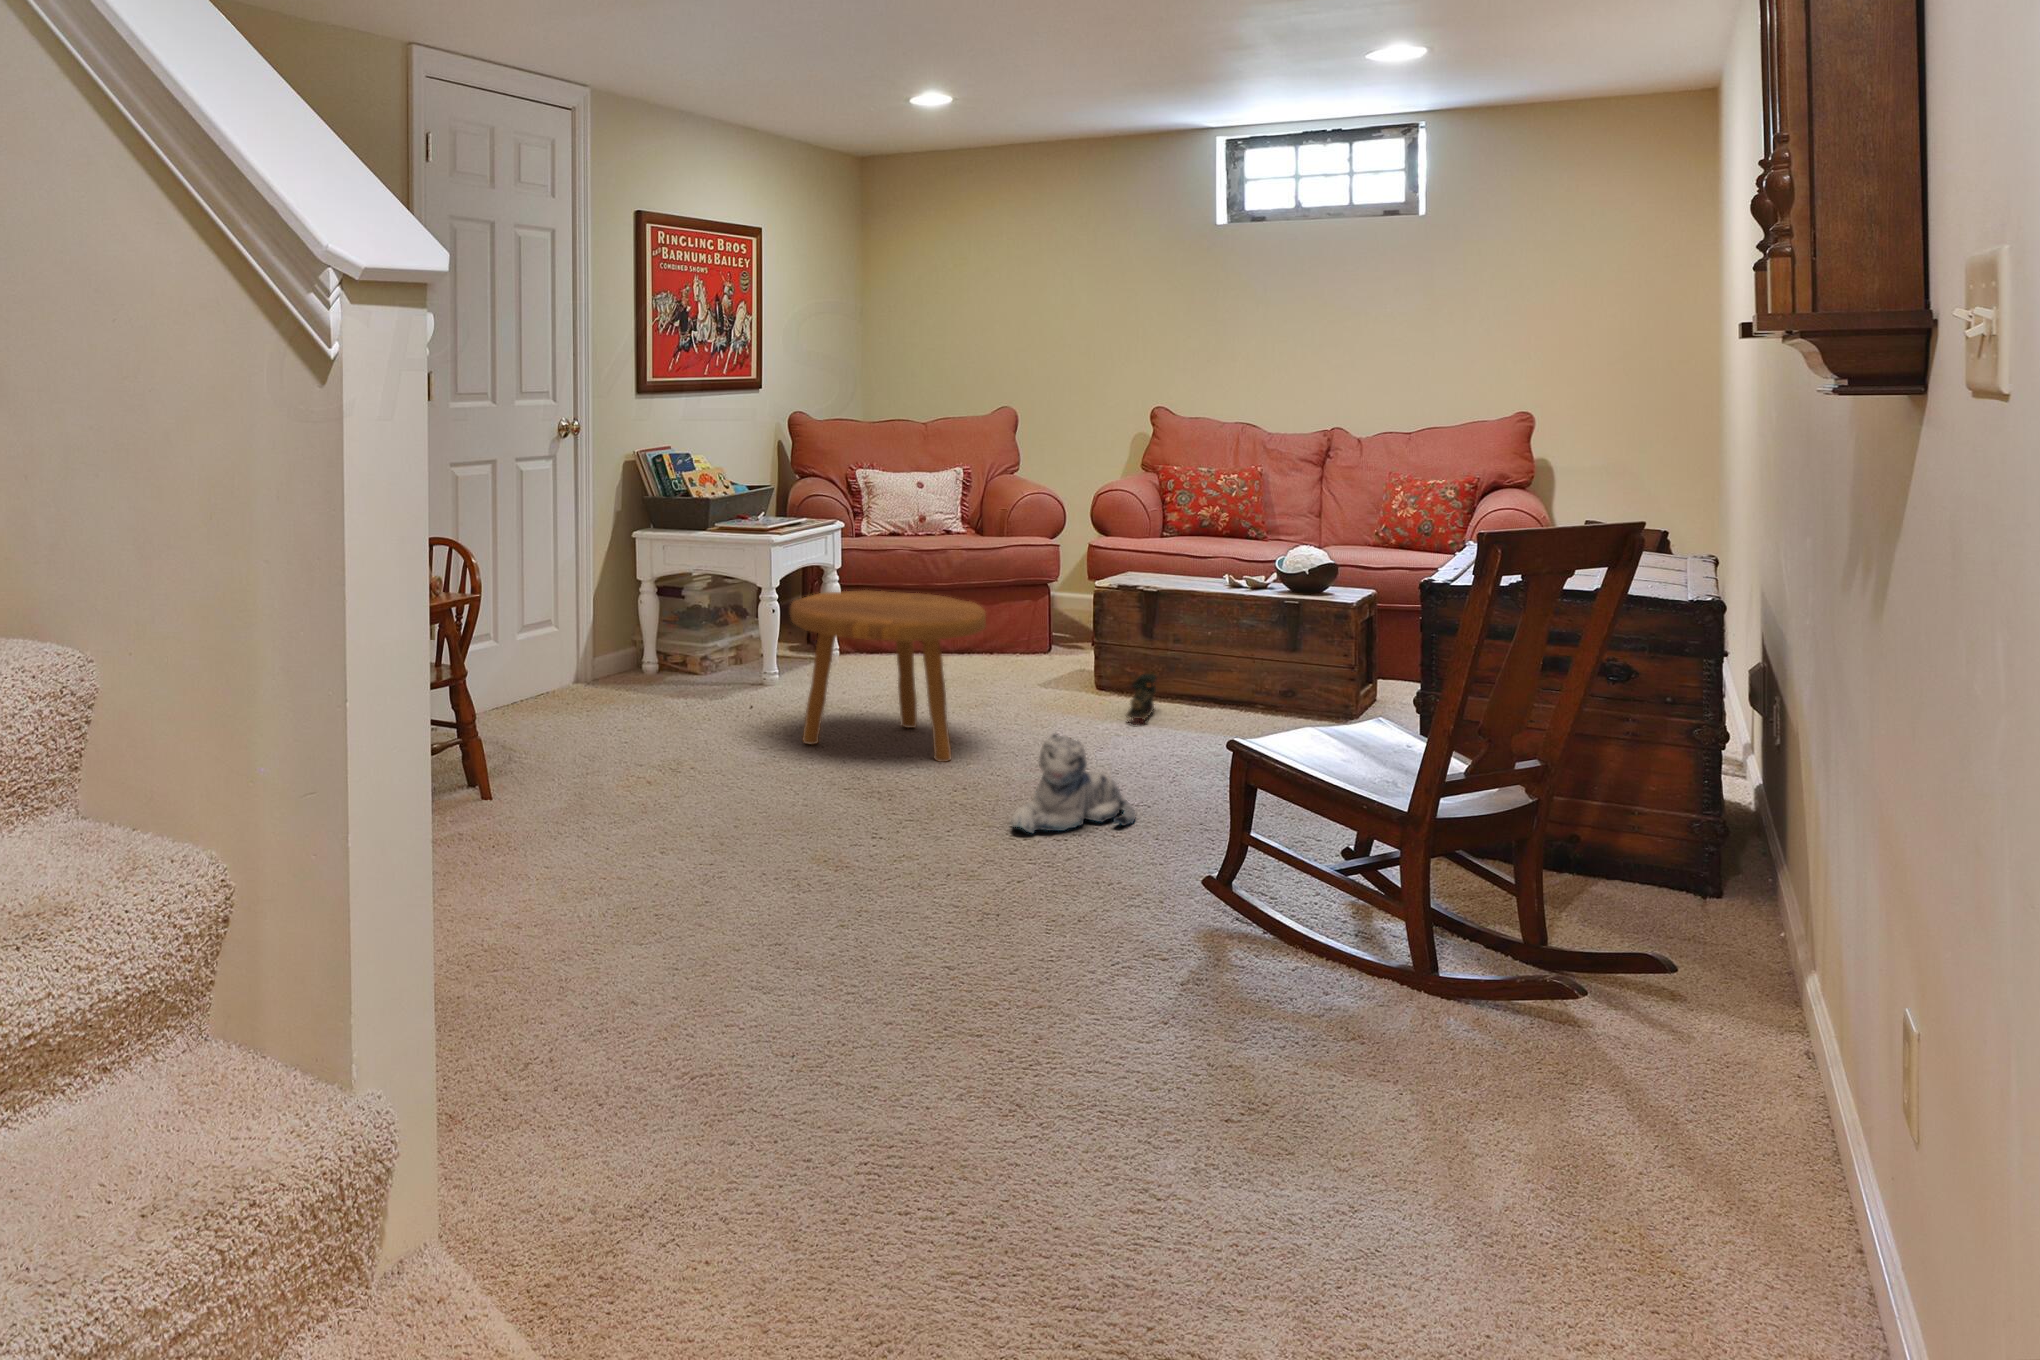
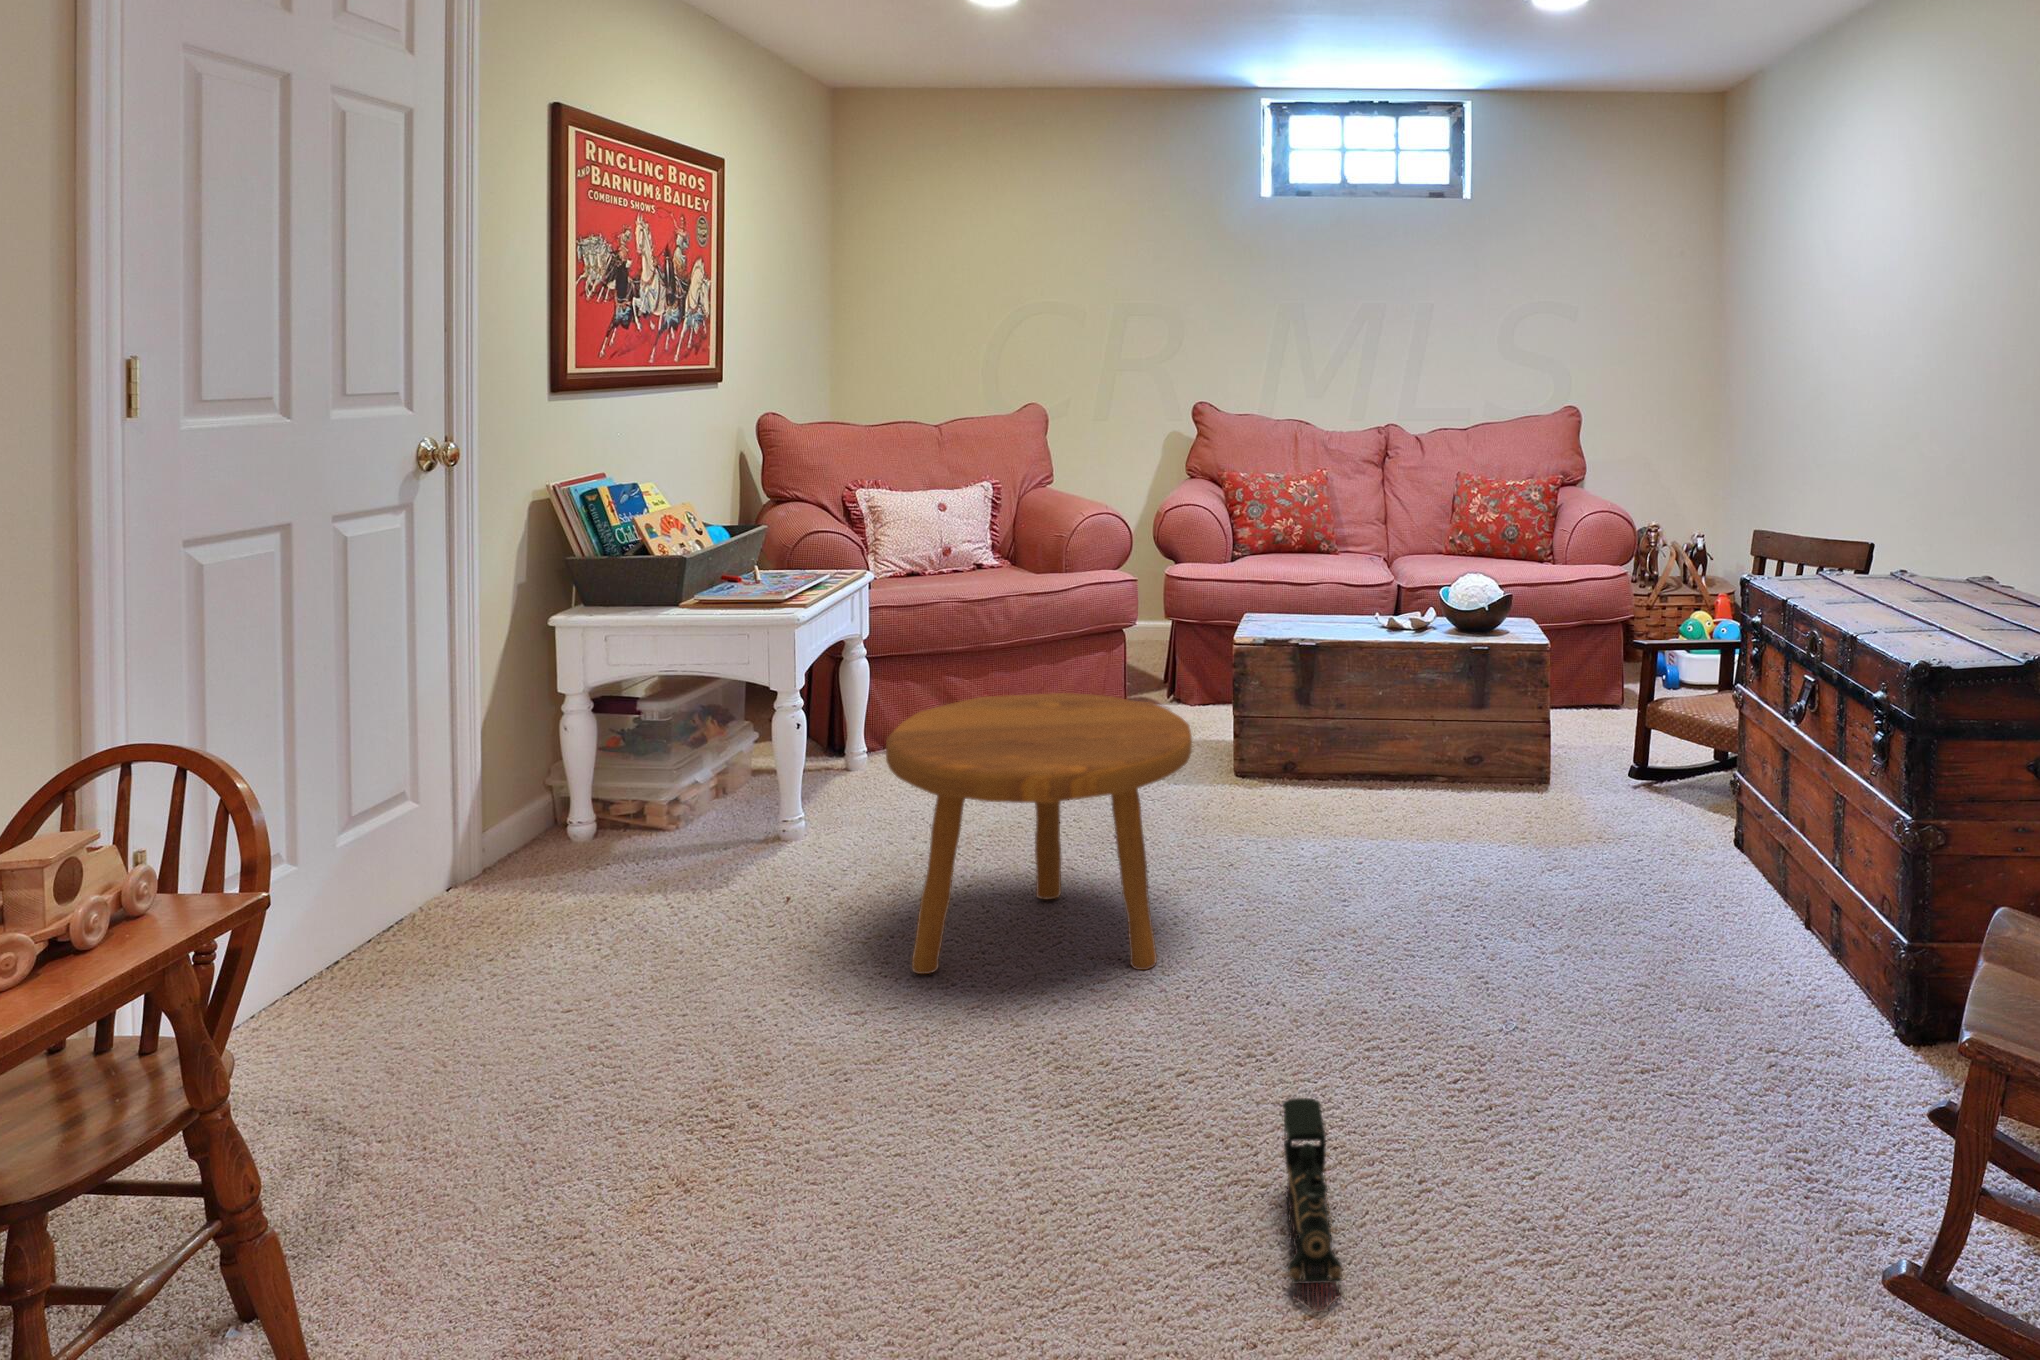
toy train: present [1126,674,1157,724] -> present [1283,1098,1342,1313]
plush toy: present [1011,734,1135,833] -> none [1356,945,1508,1134]

